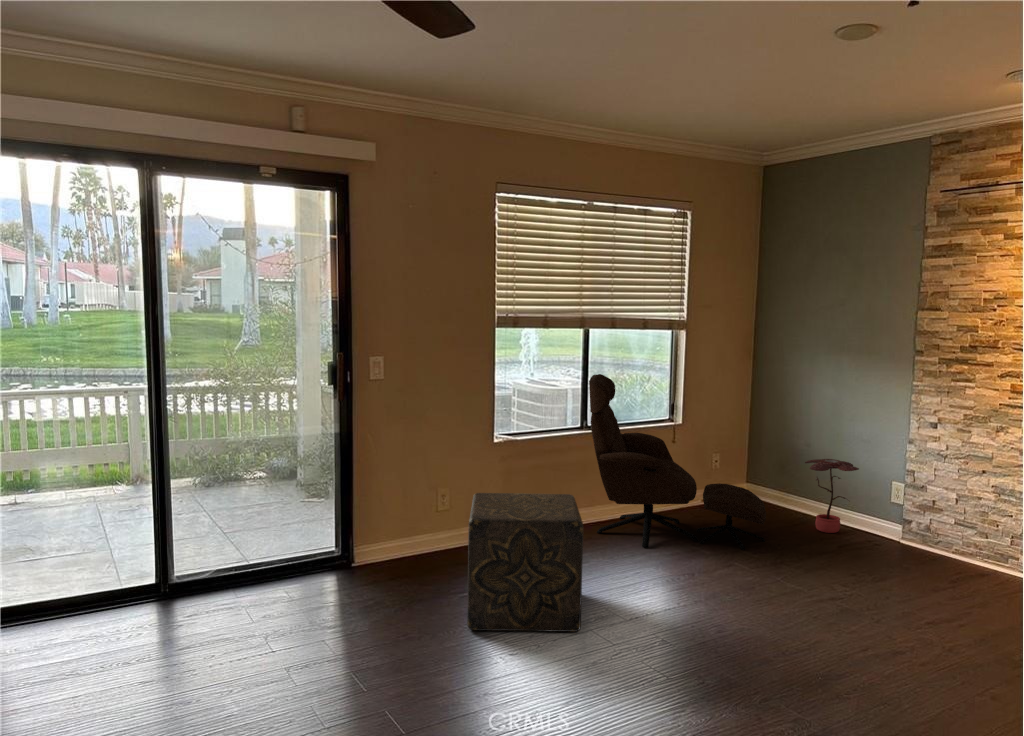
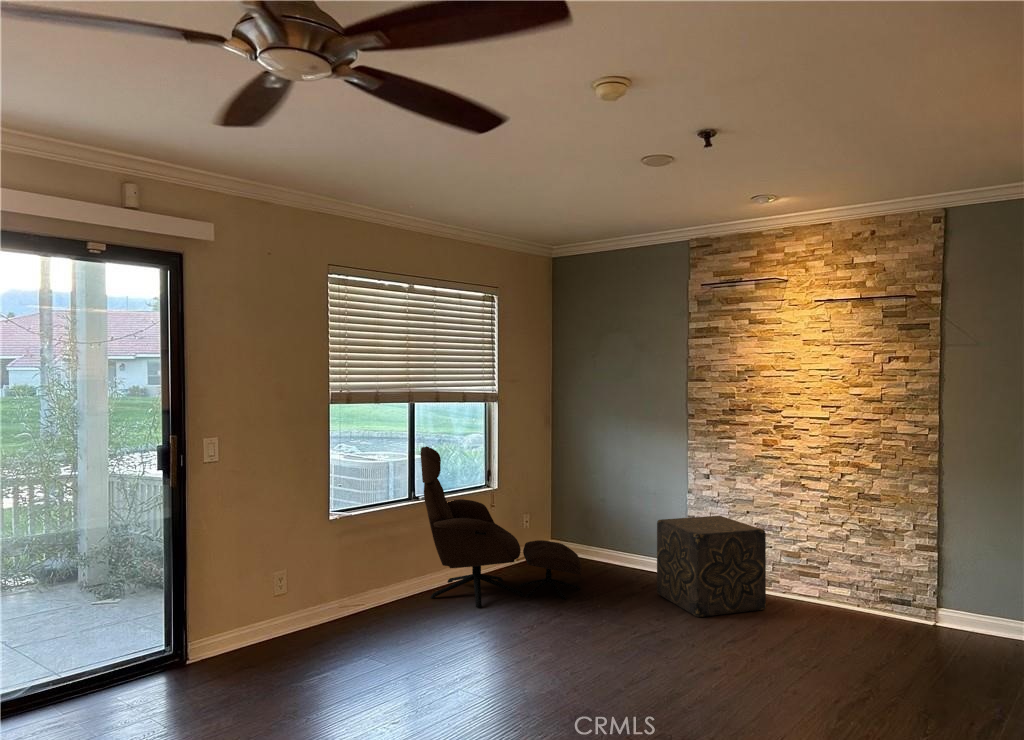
potted plant: present [805,459,859,533] -> none [605,511,650,576]
ottoman: present [467,493,583,632] -> present [657,516,766,617]

